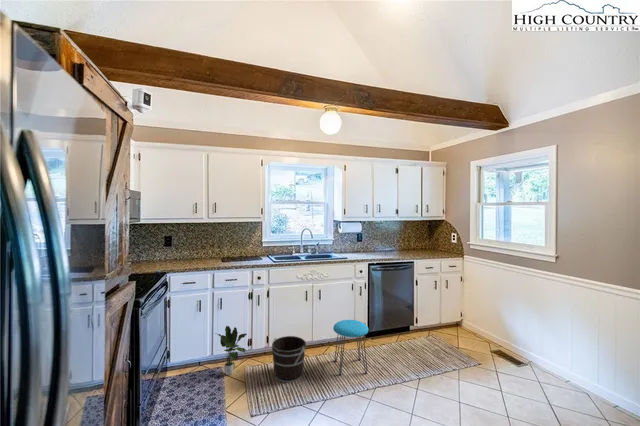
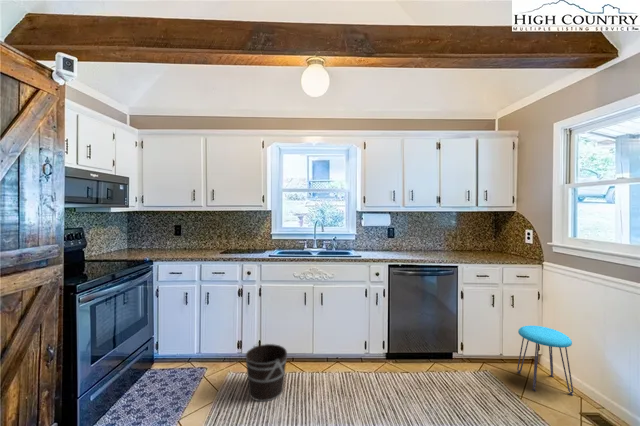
stool: present [333,320,369,375] -> present [517,326,574,396]
potted plant: present [218,326,247,375] -> none [193,323,228,379]

